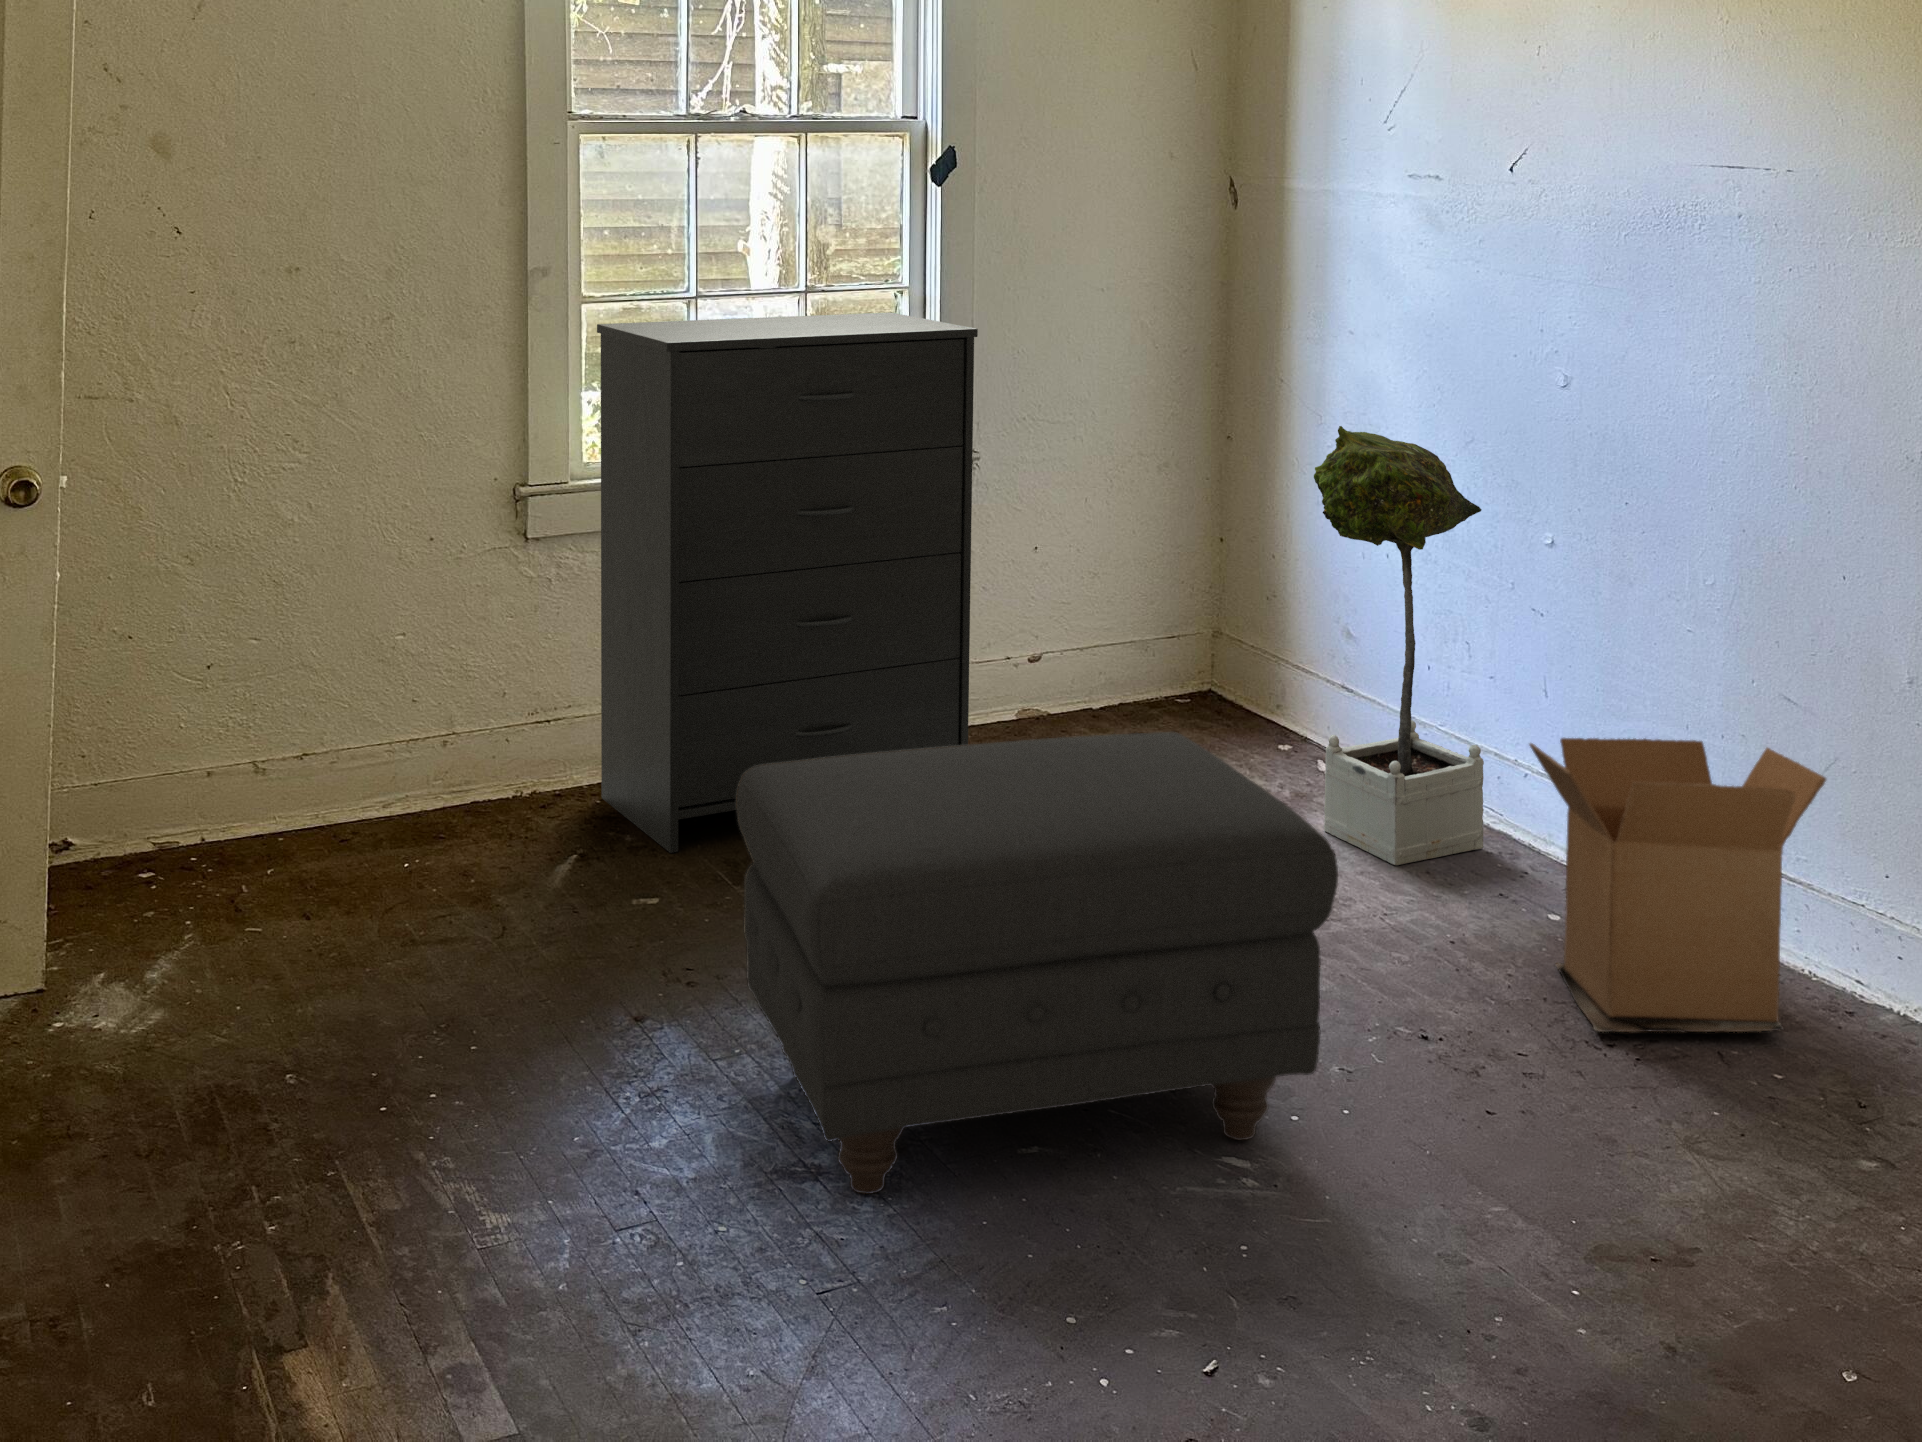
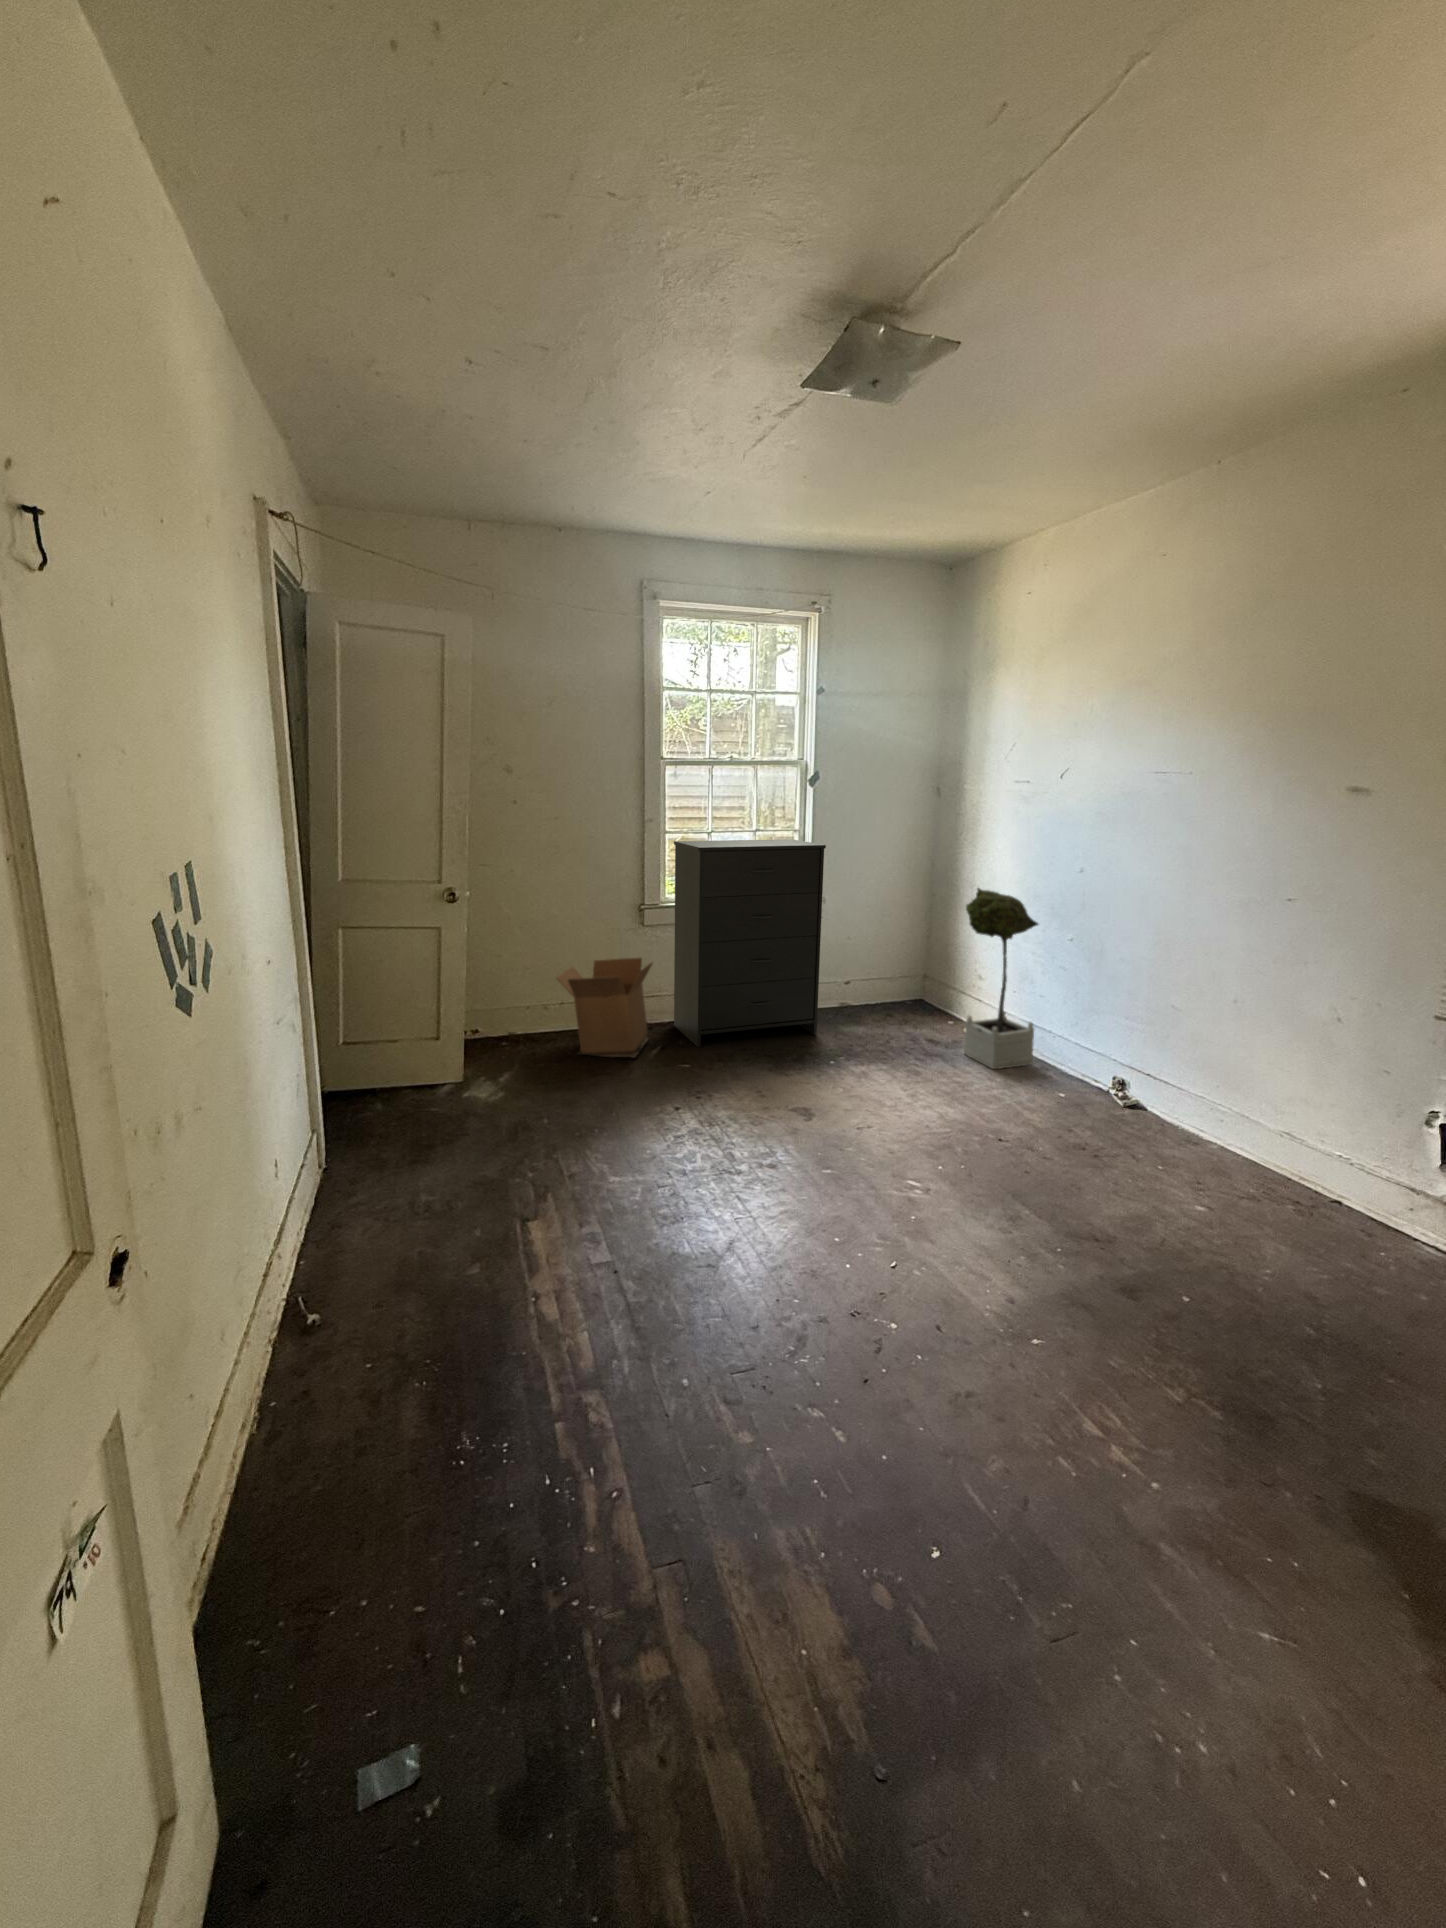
ottoman: present [736,732,1338,1194] -> none [715,1008,962,1182]
cardboard box: present [1529,738,1826,1032] -> present [557,958,653,1057]

